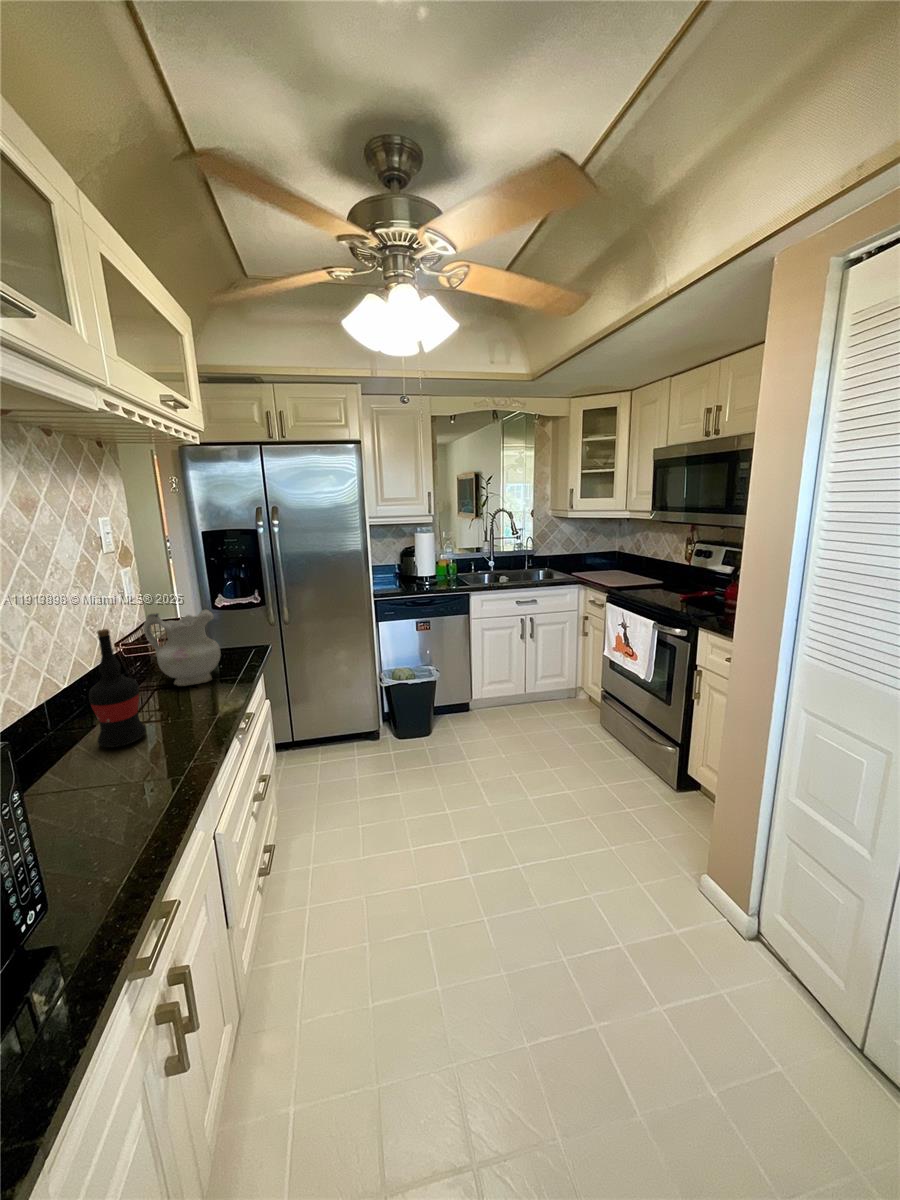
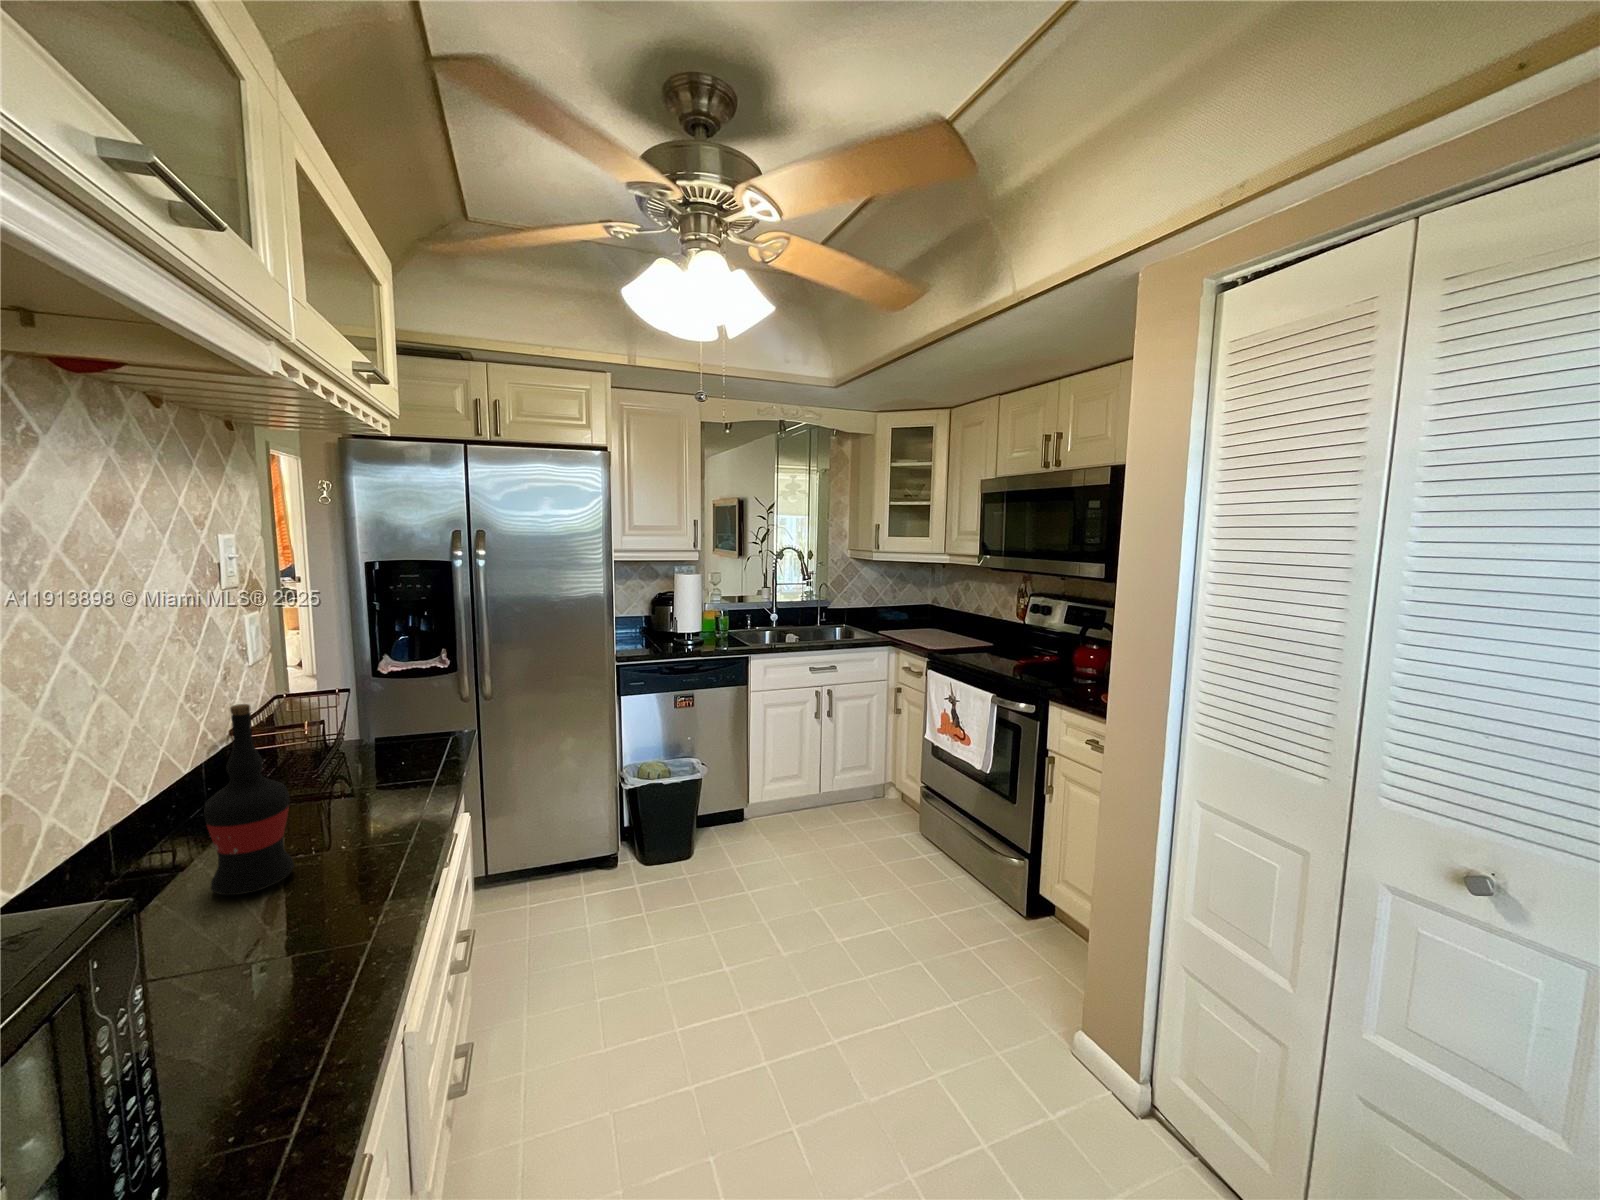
ceramic pitcher: present [143,610,220,686] -> none [283,676,404,794]

